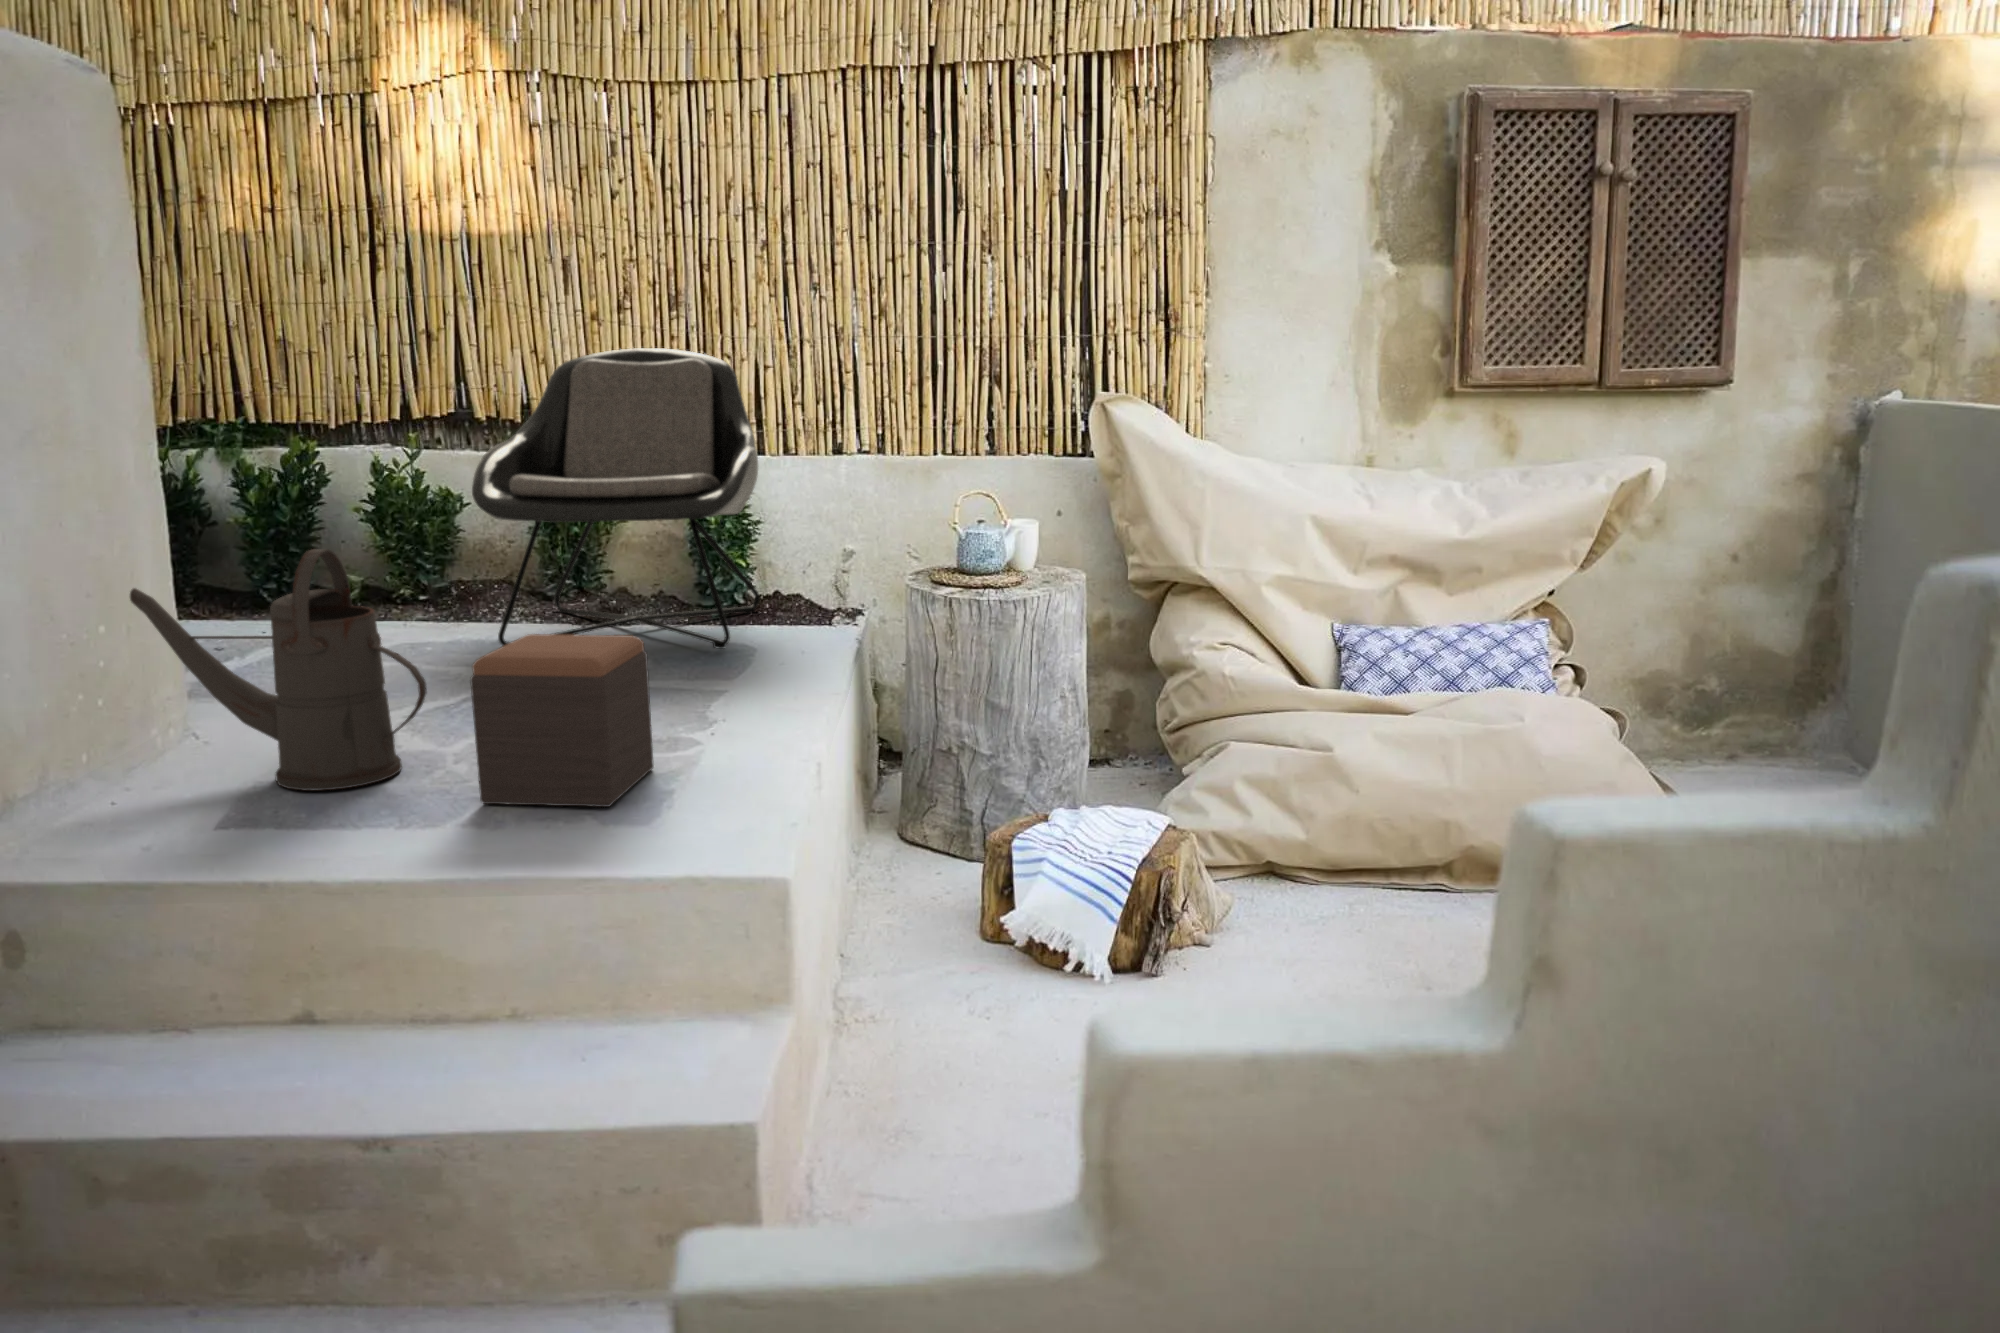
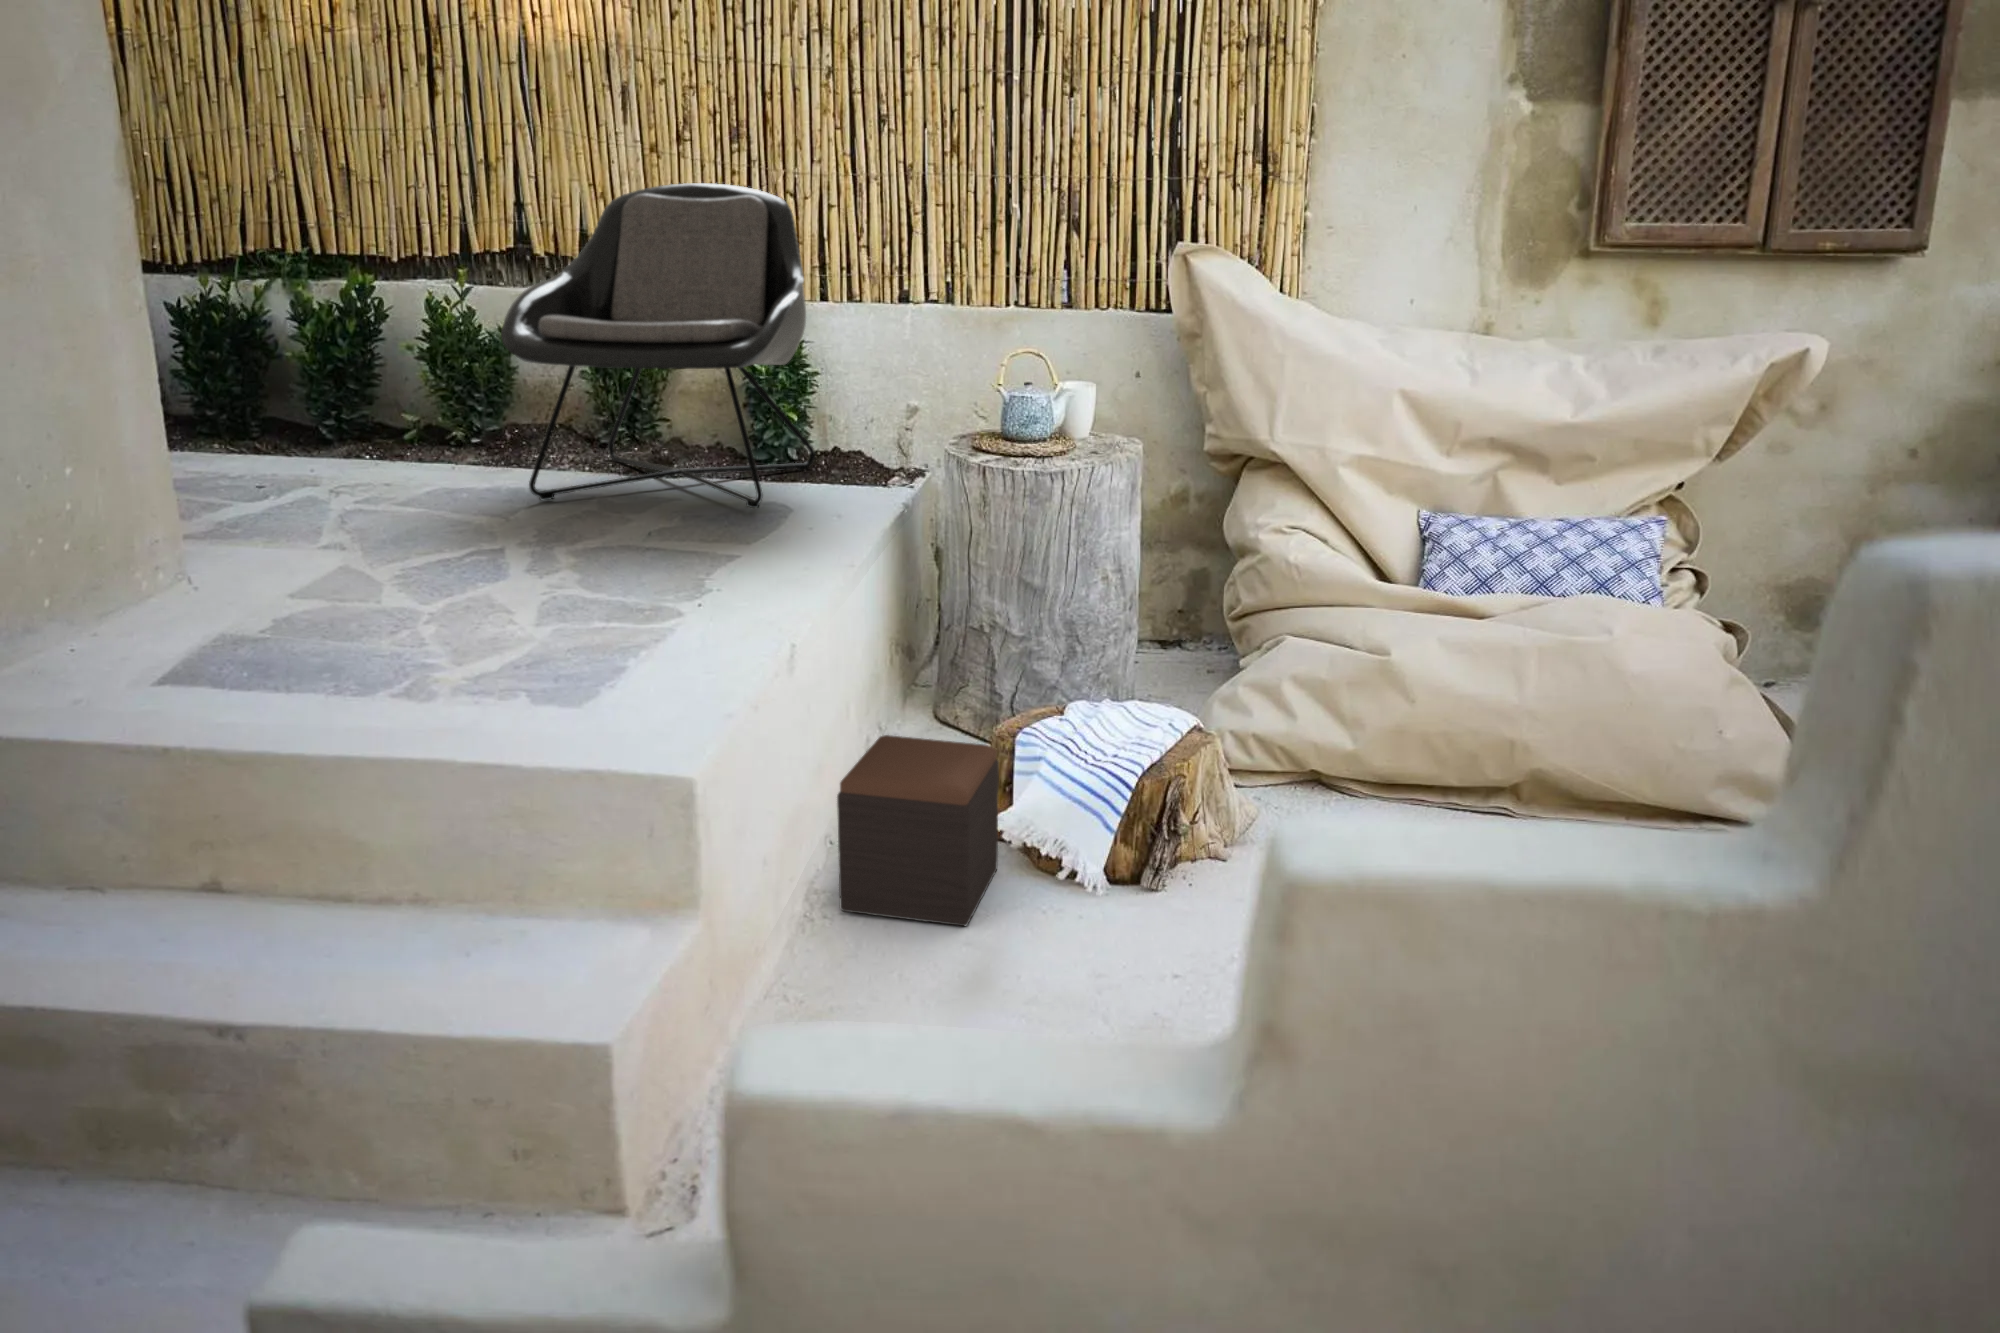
watering can: present [130,549,427,790] -> none [94,387,388,642]
footstool: present [470,634,654,807] -> present [837,735,999,926]

